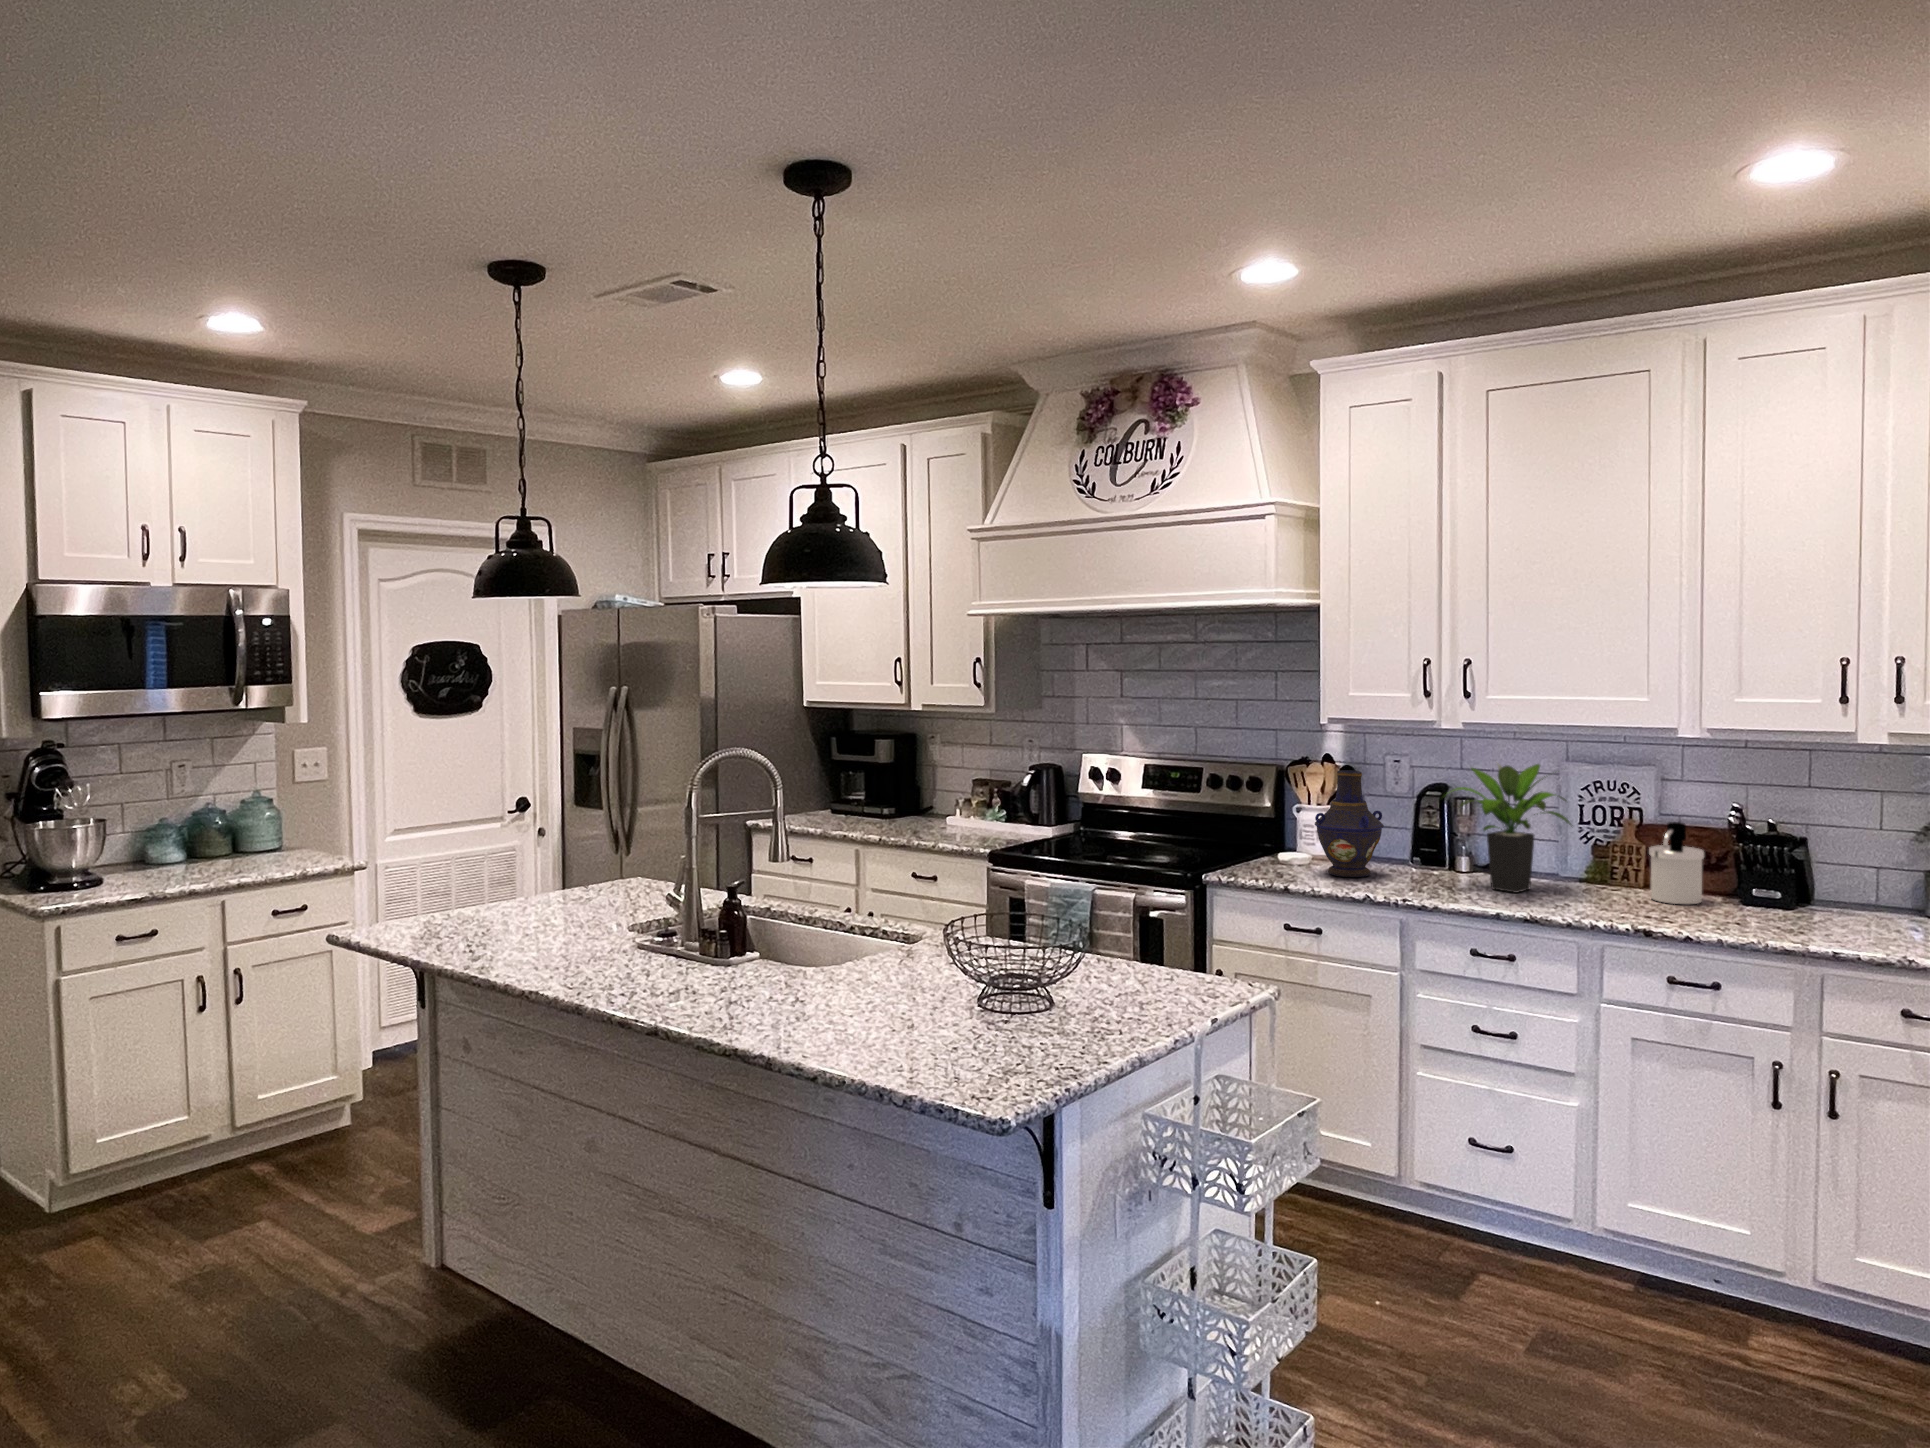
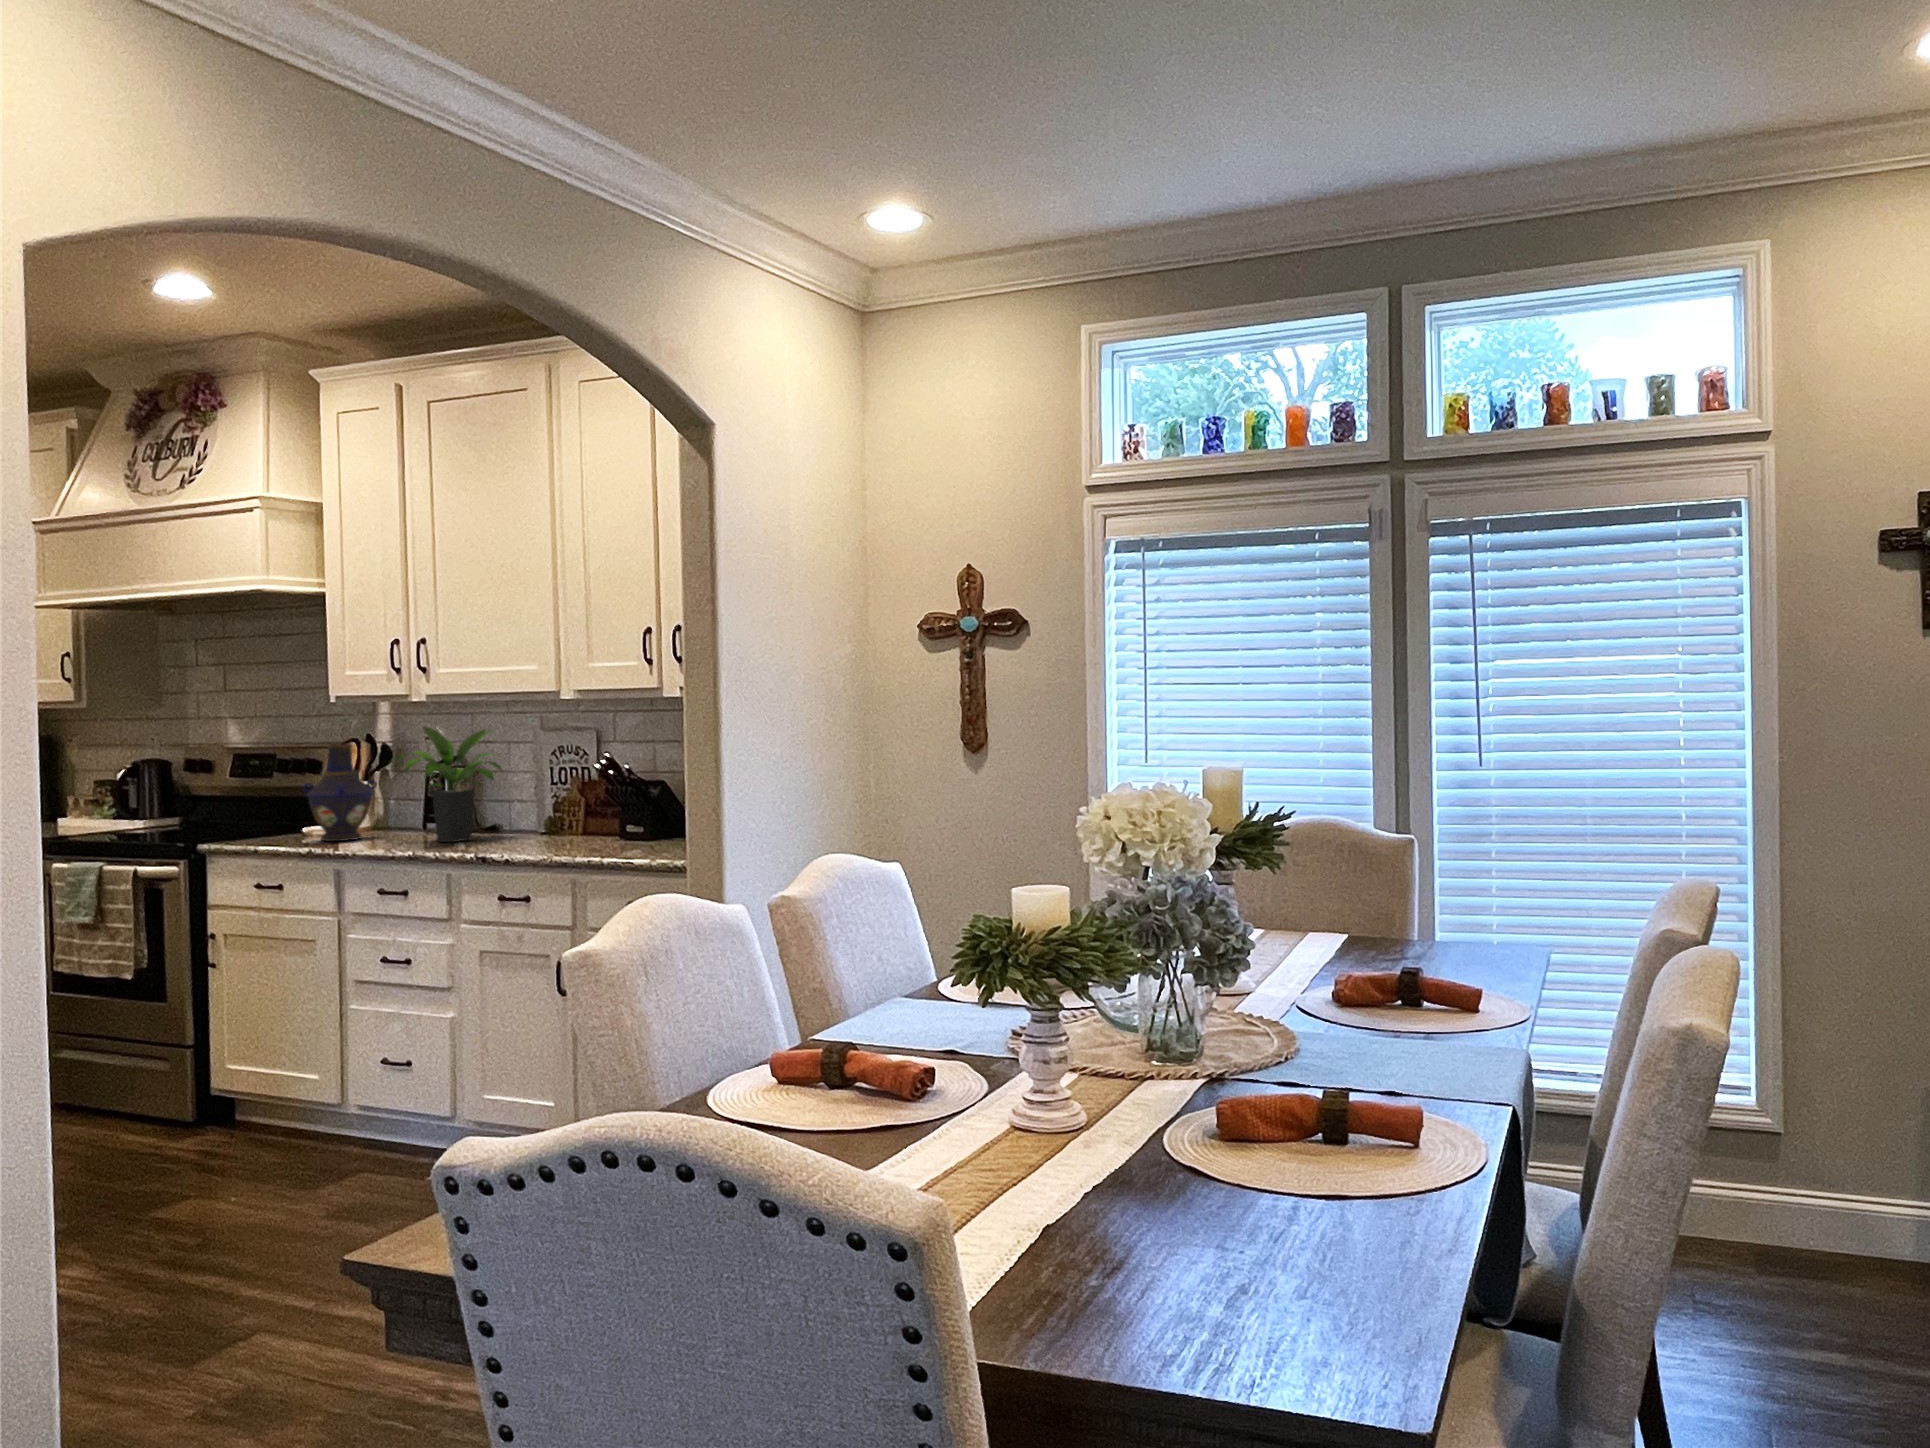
soap dispenser: present [1649,822,1704,904] -> none [539,772,594,841]

